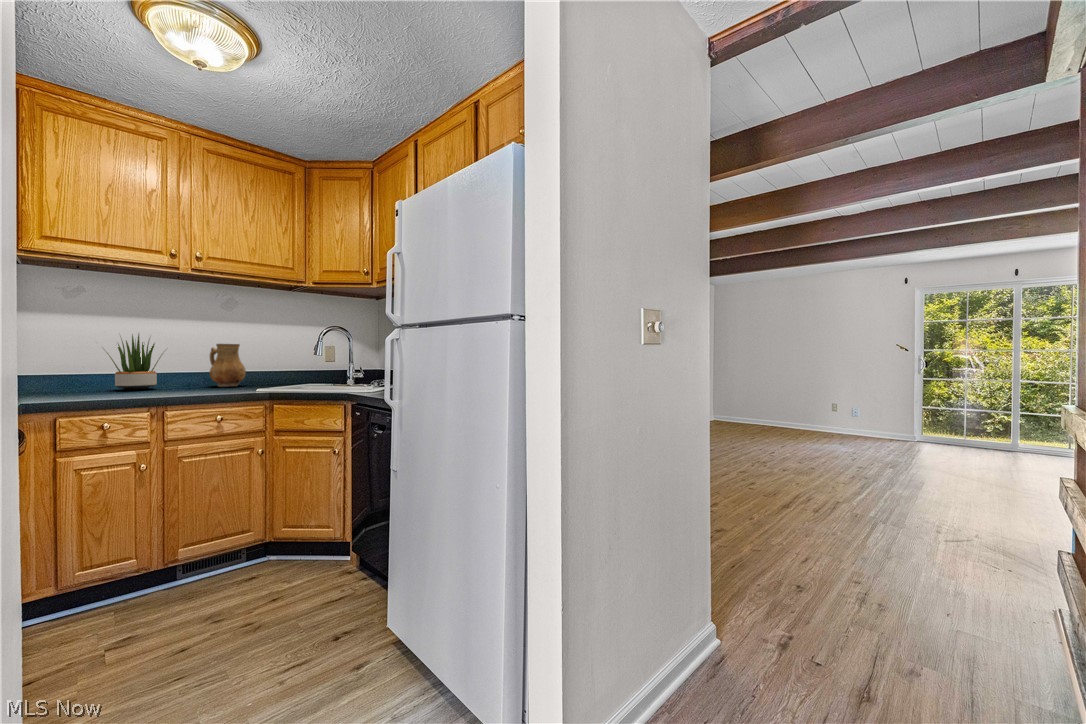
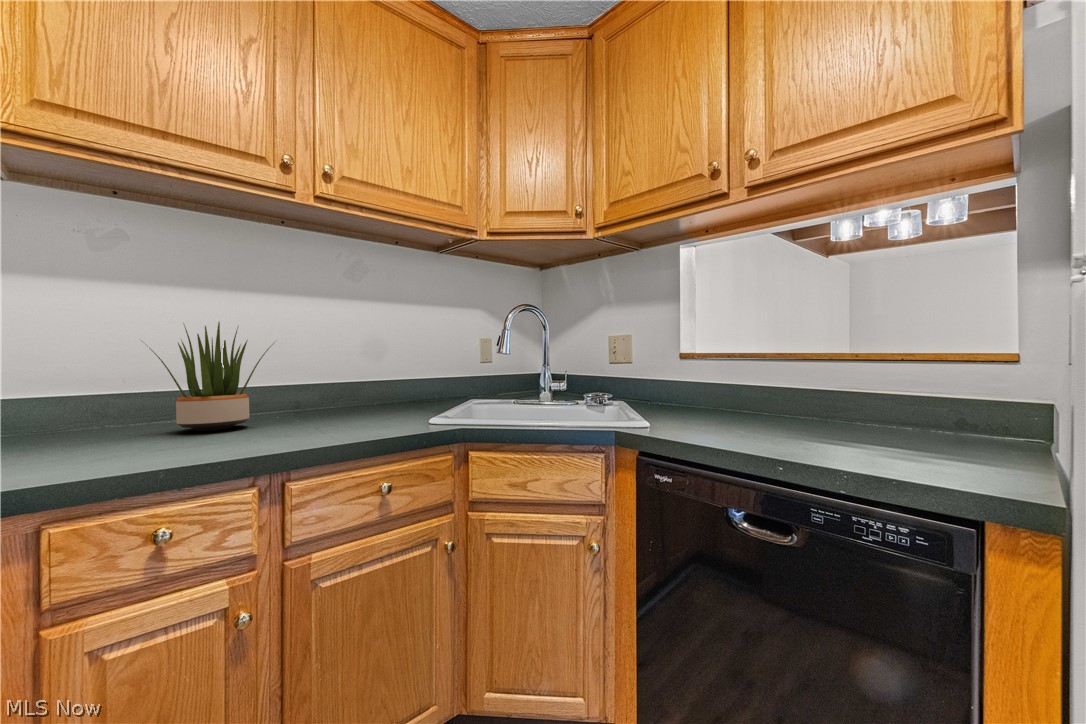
ceramic pitcher: present [209,344,246,387] -> none [331,341,392,418]

